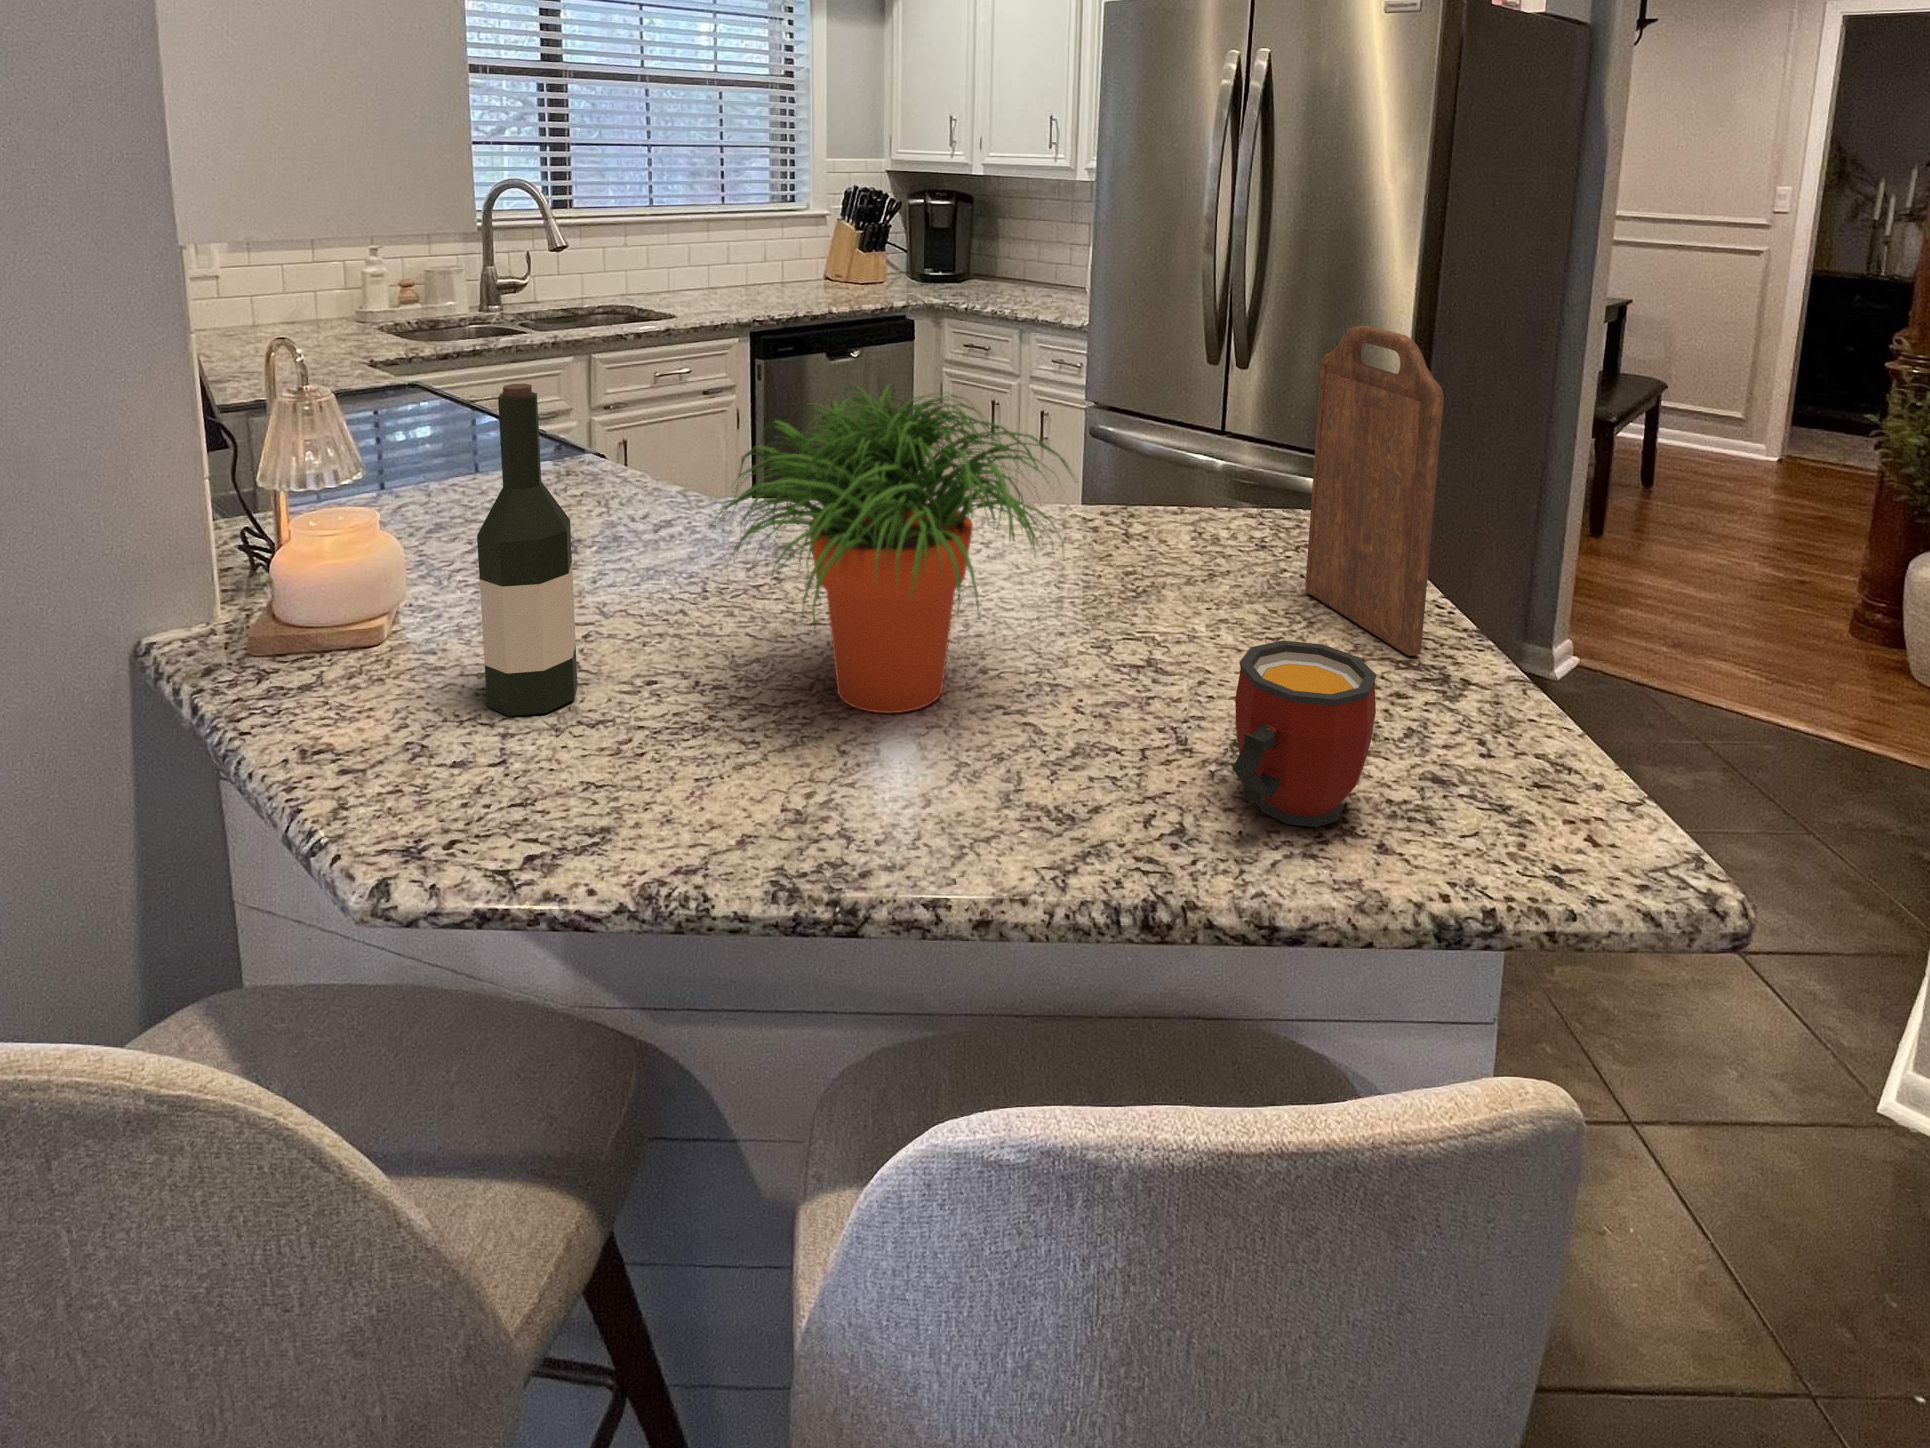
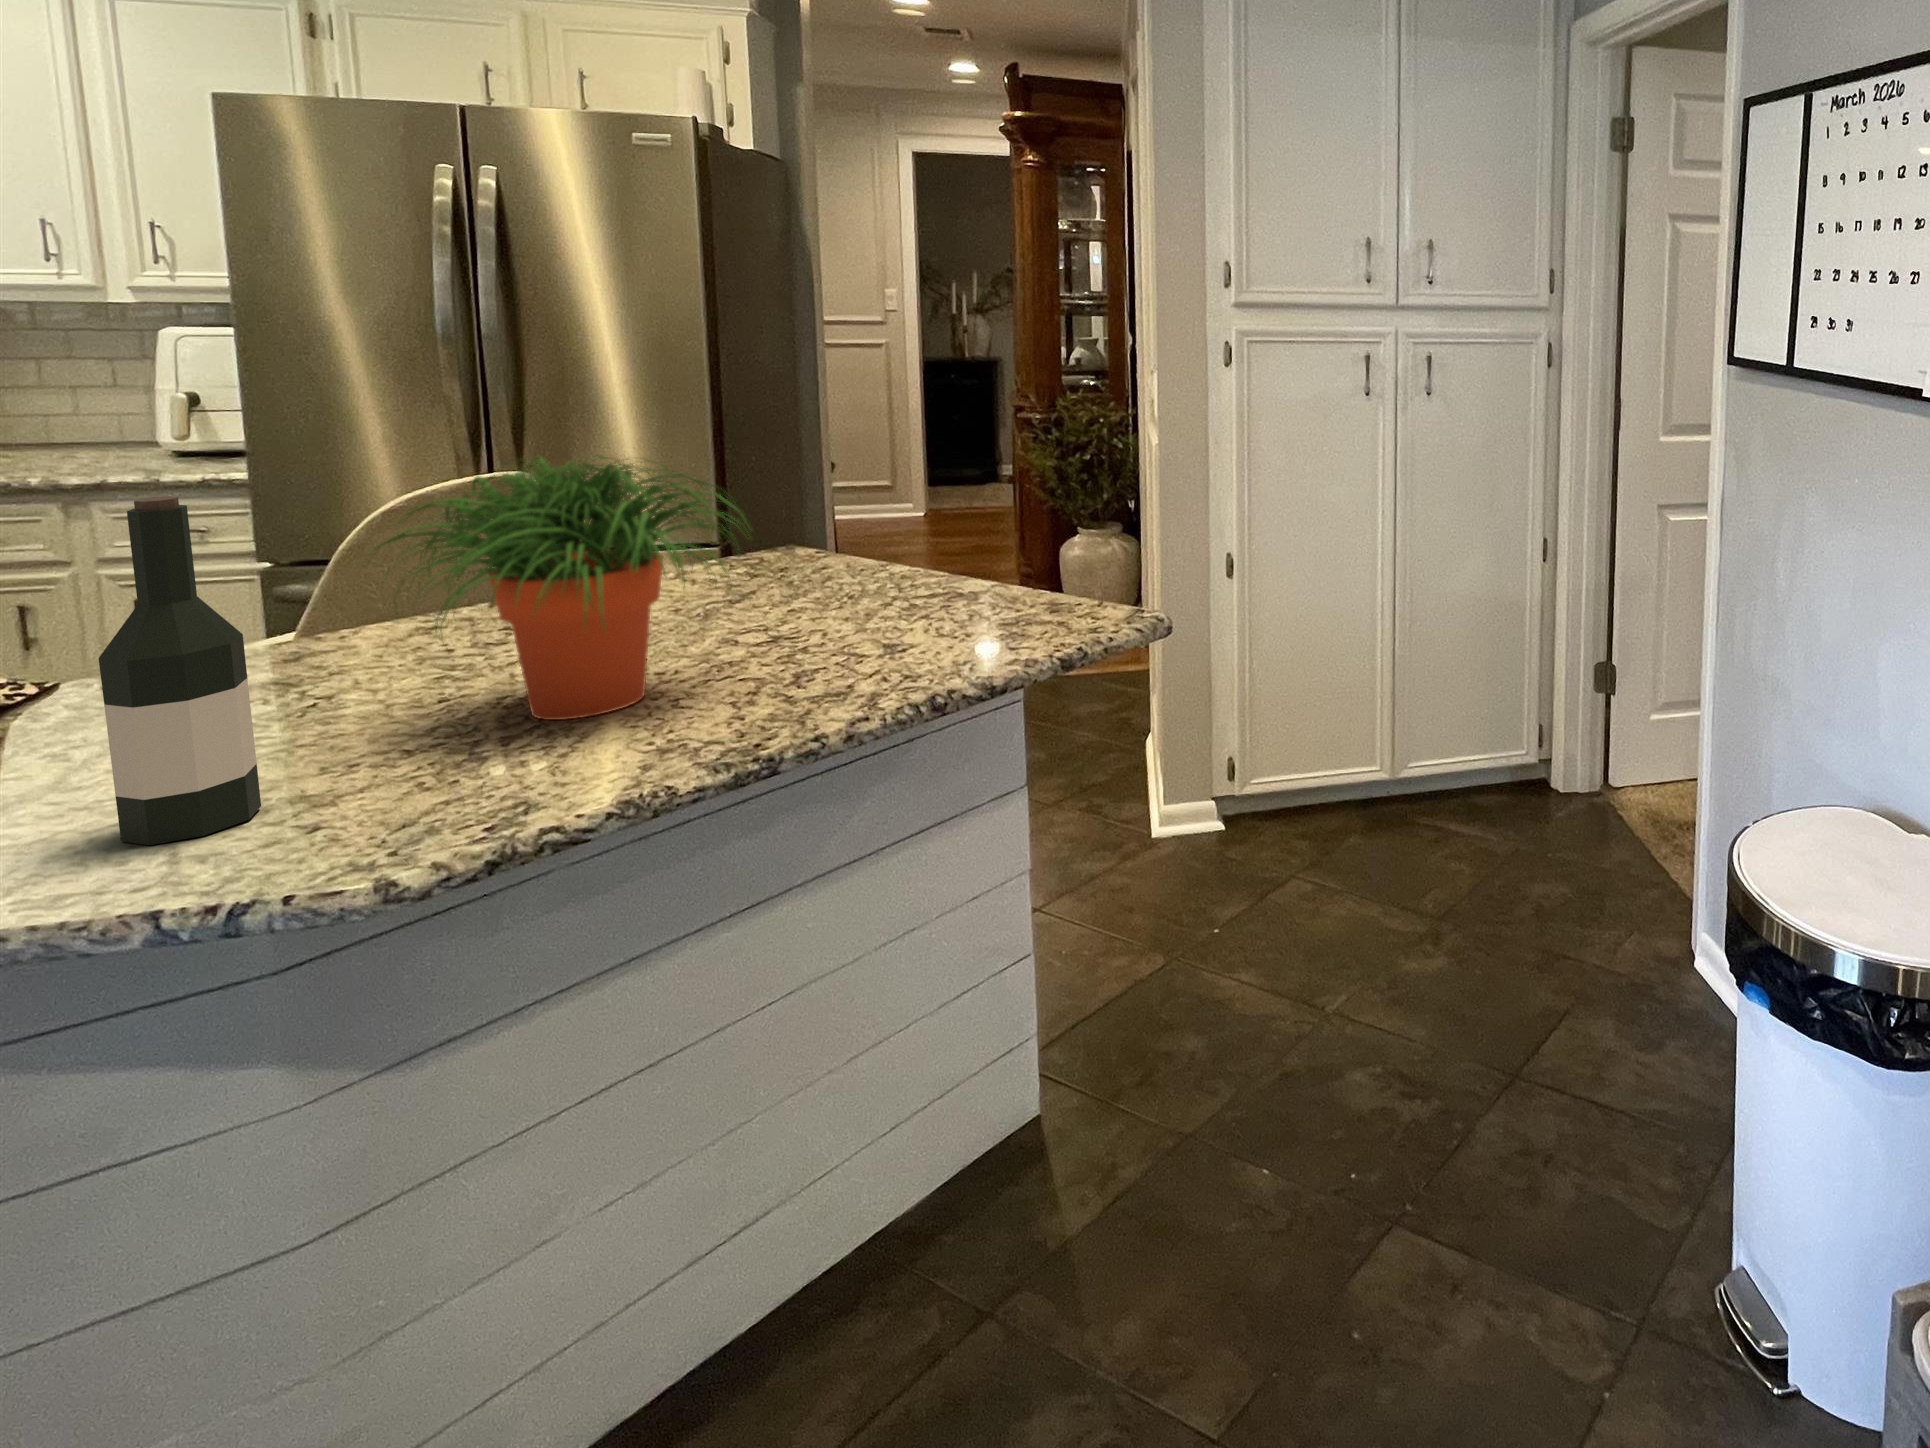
cutting board: present [1305,326,1444,656] -> none [808,384,933,591]
mug: present [1233,641,1377,827] -> none [908,555,997,655]

